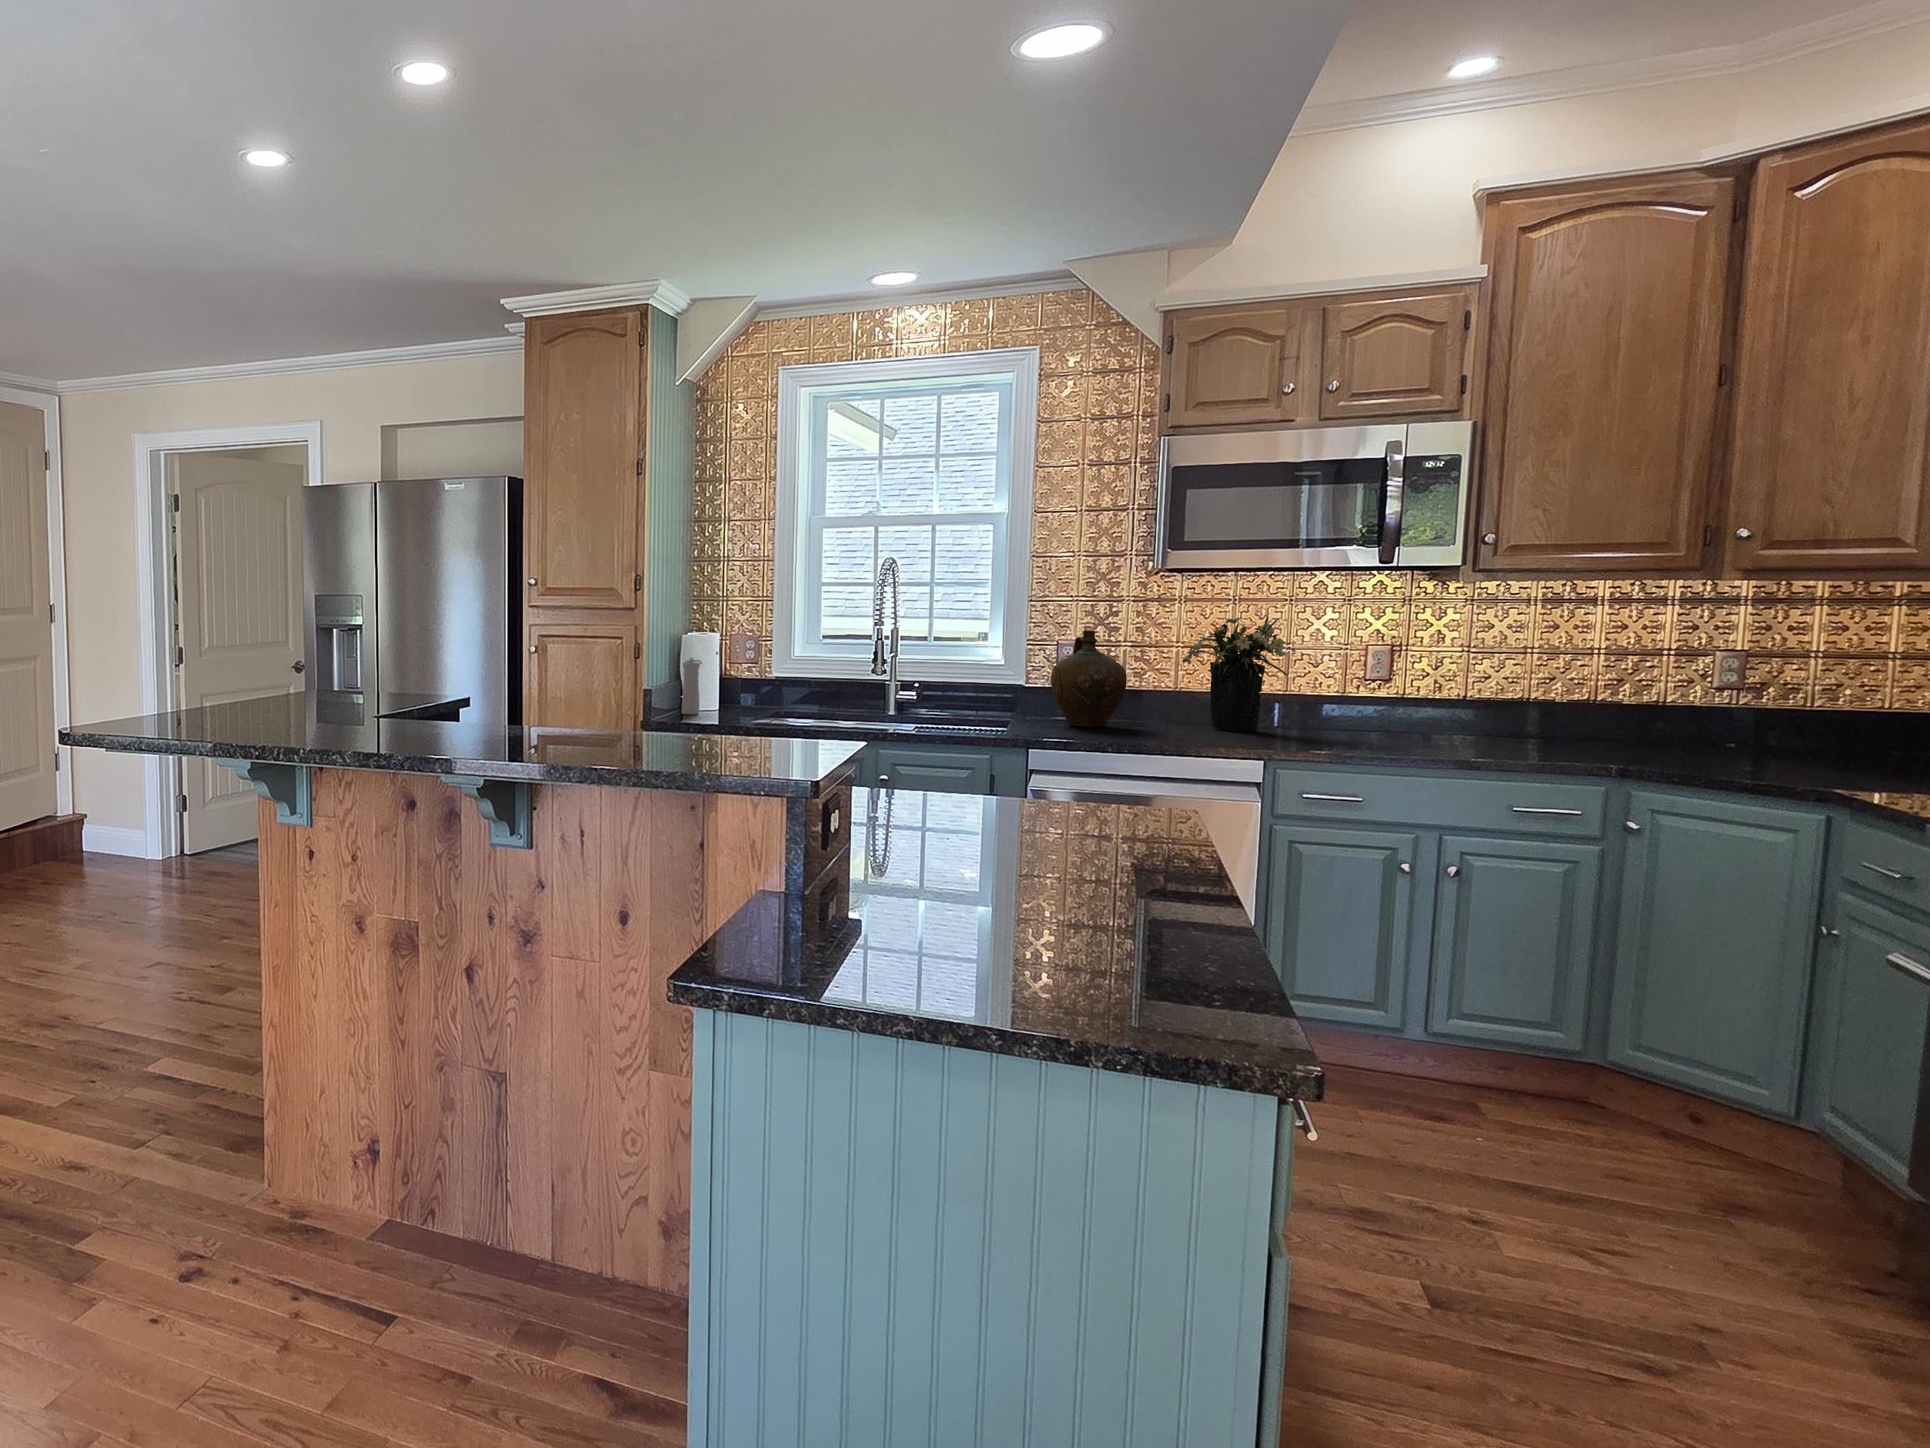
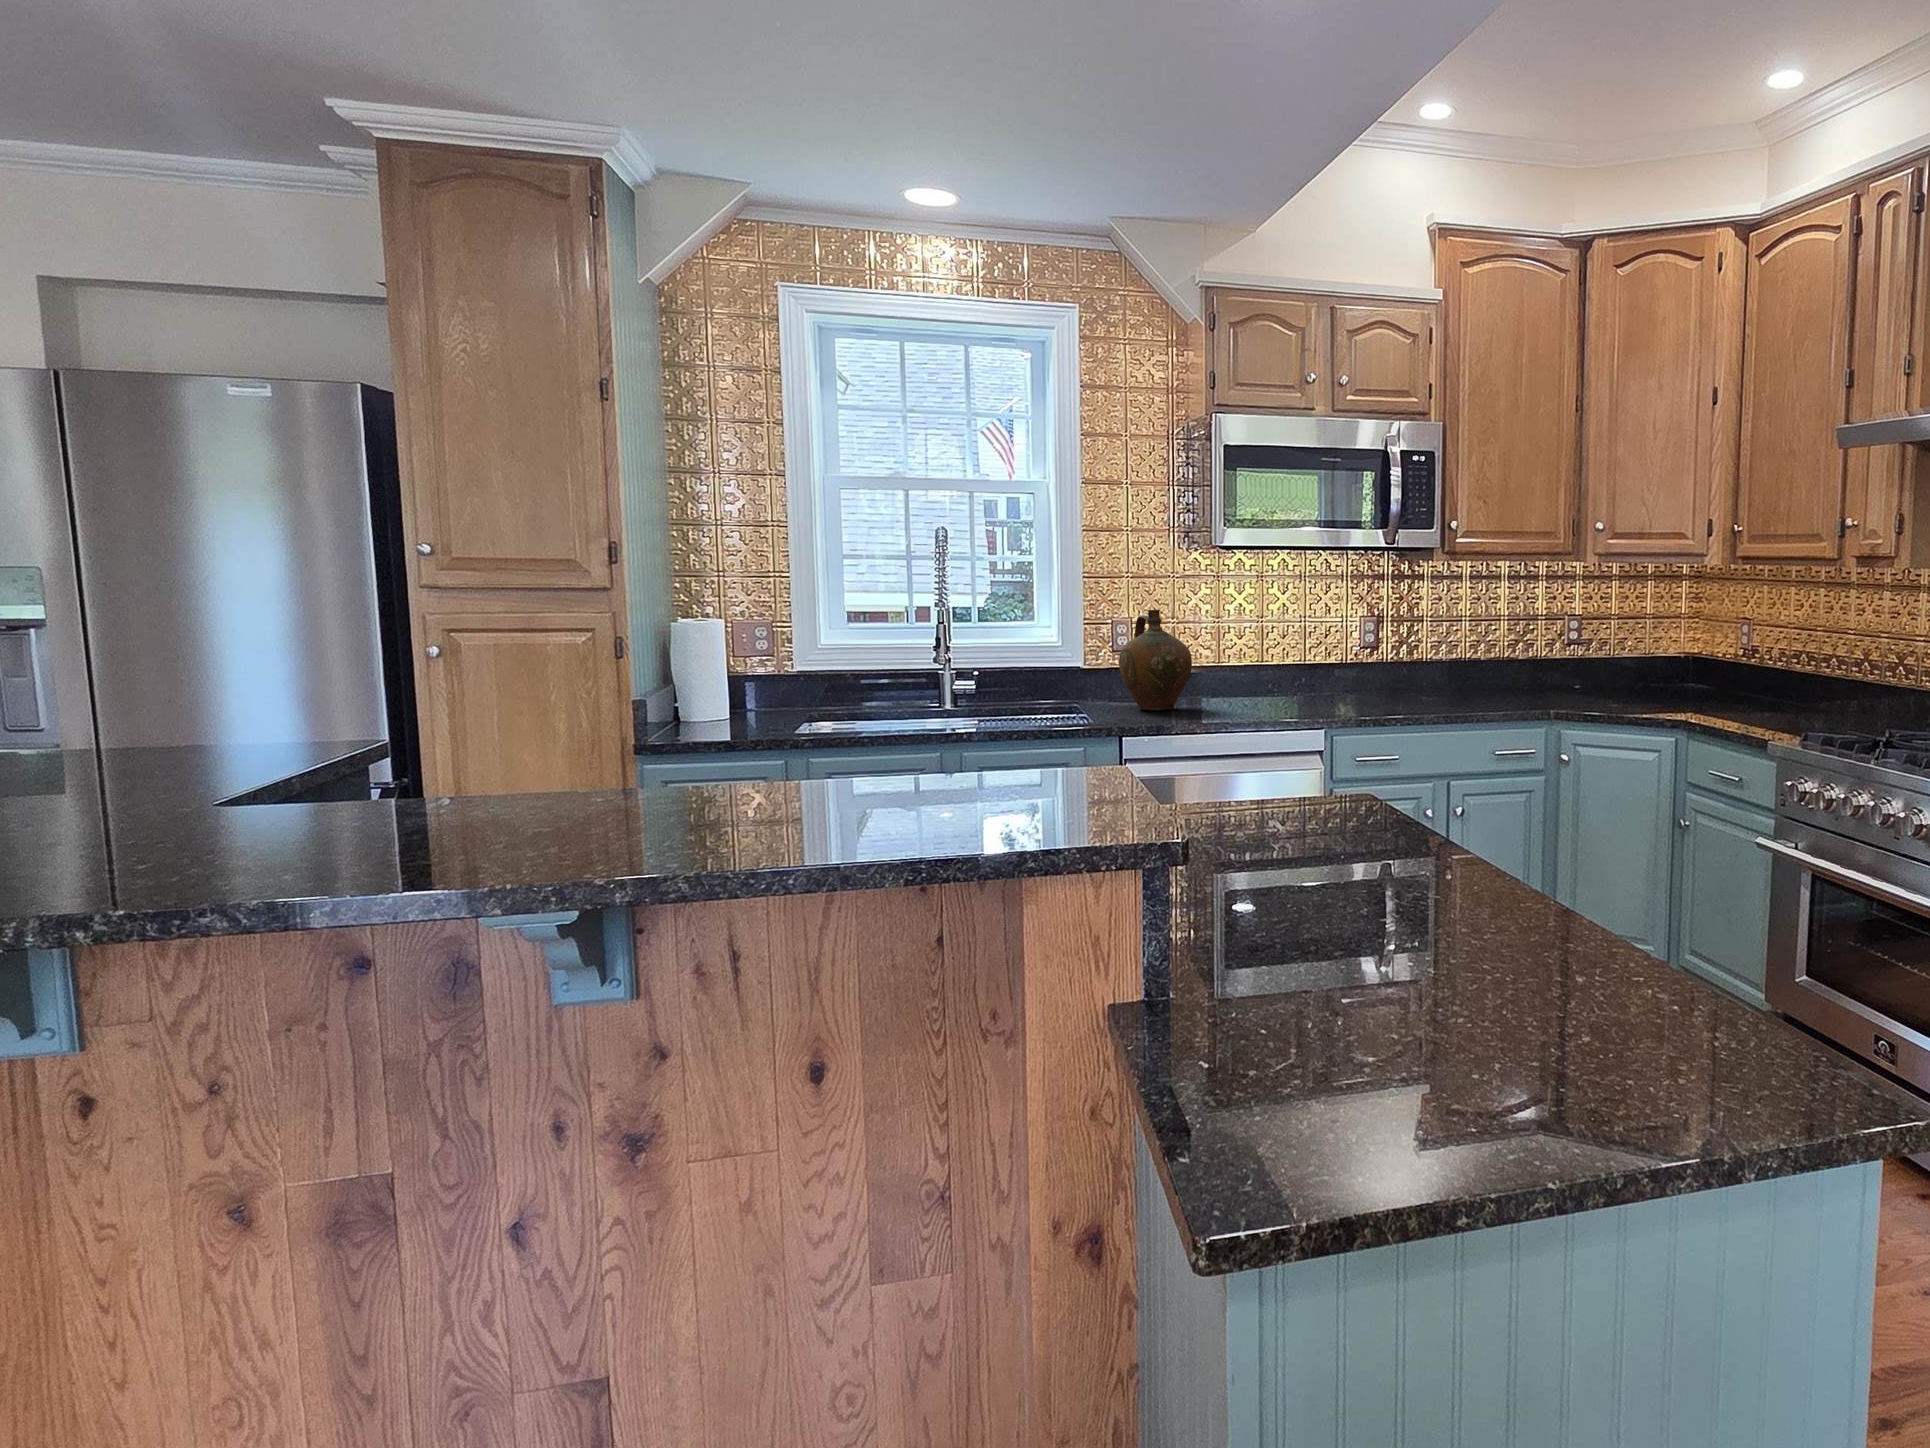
flower arrangement: present [1182,615,1296,731] -> none [1236,591,1328,704]
pepper mill: present [682,652,718,714] -> none [681,645,728,735]

